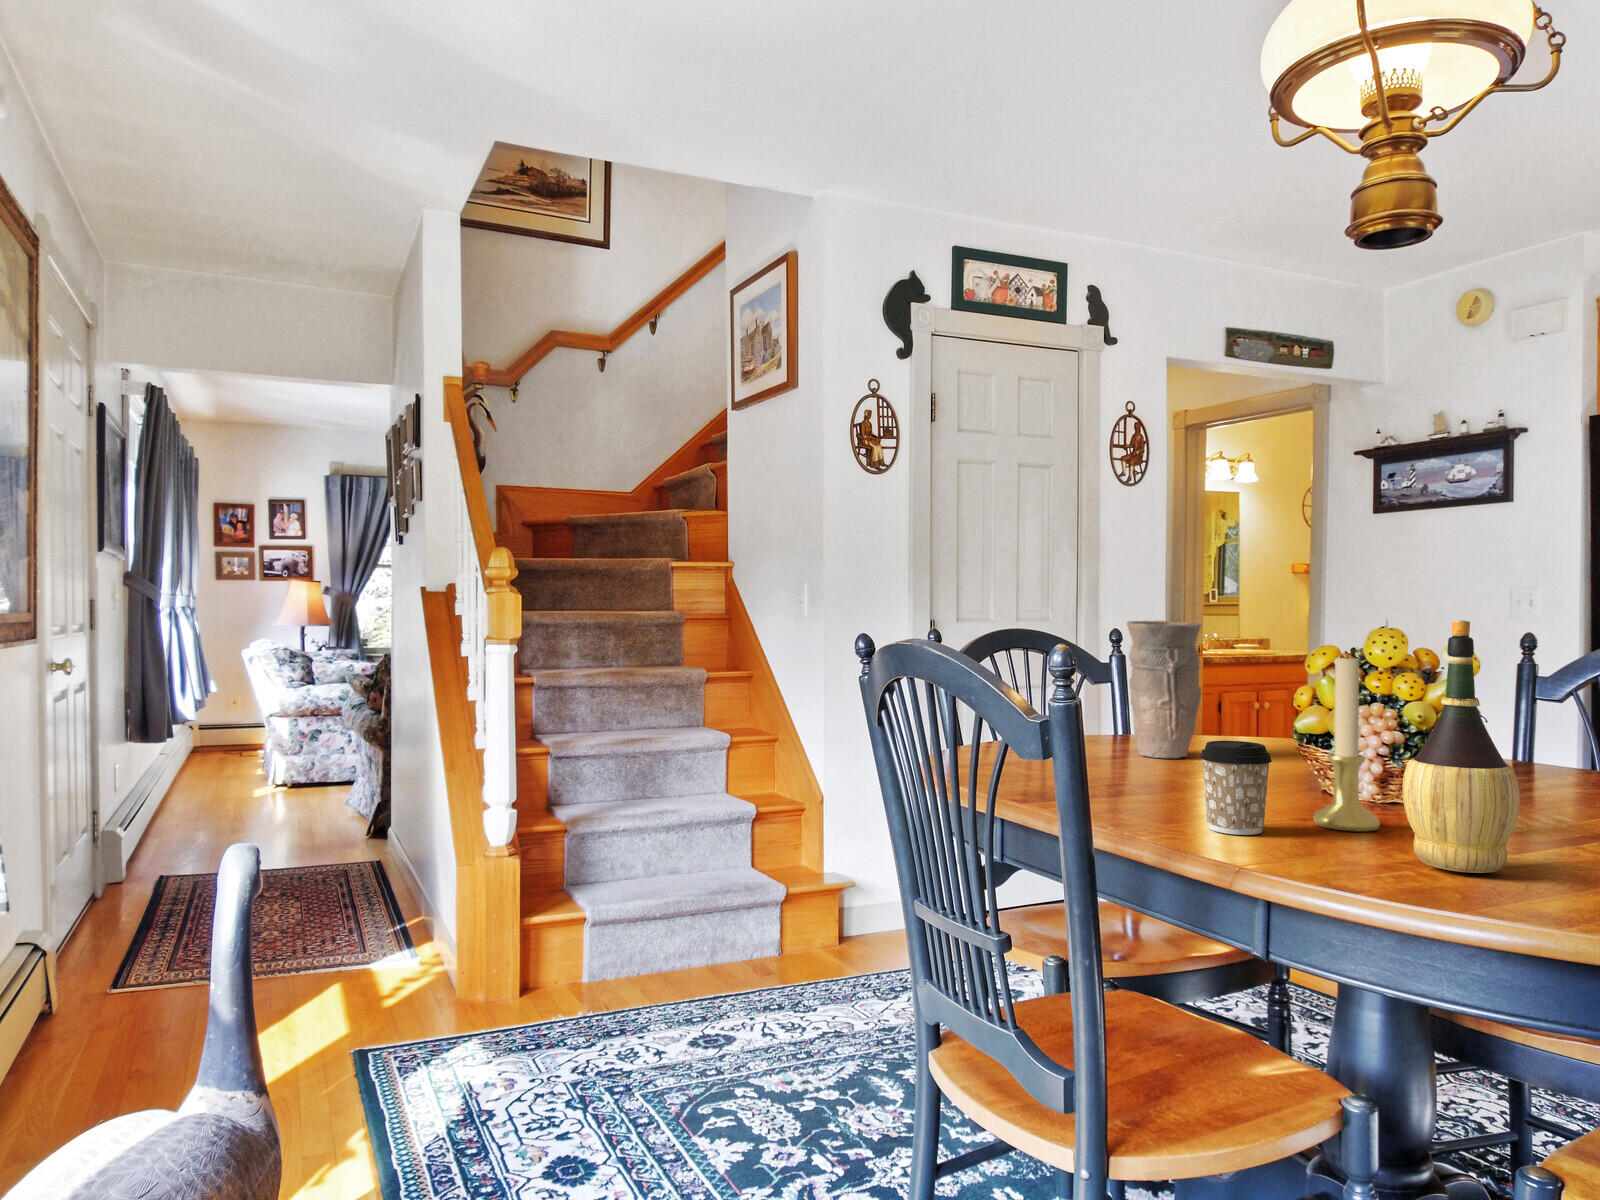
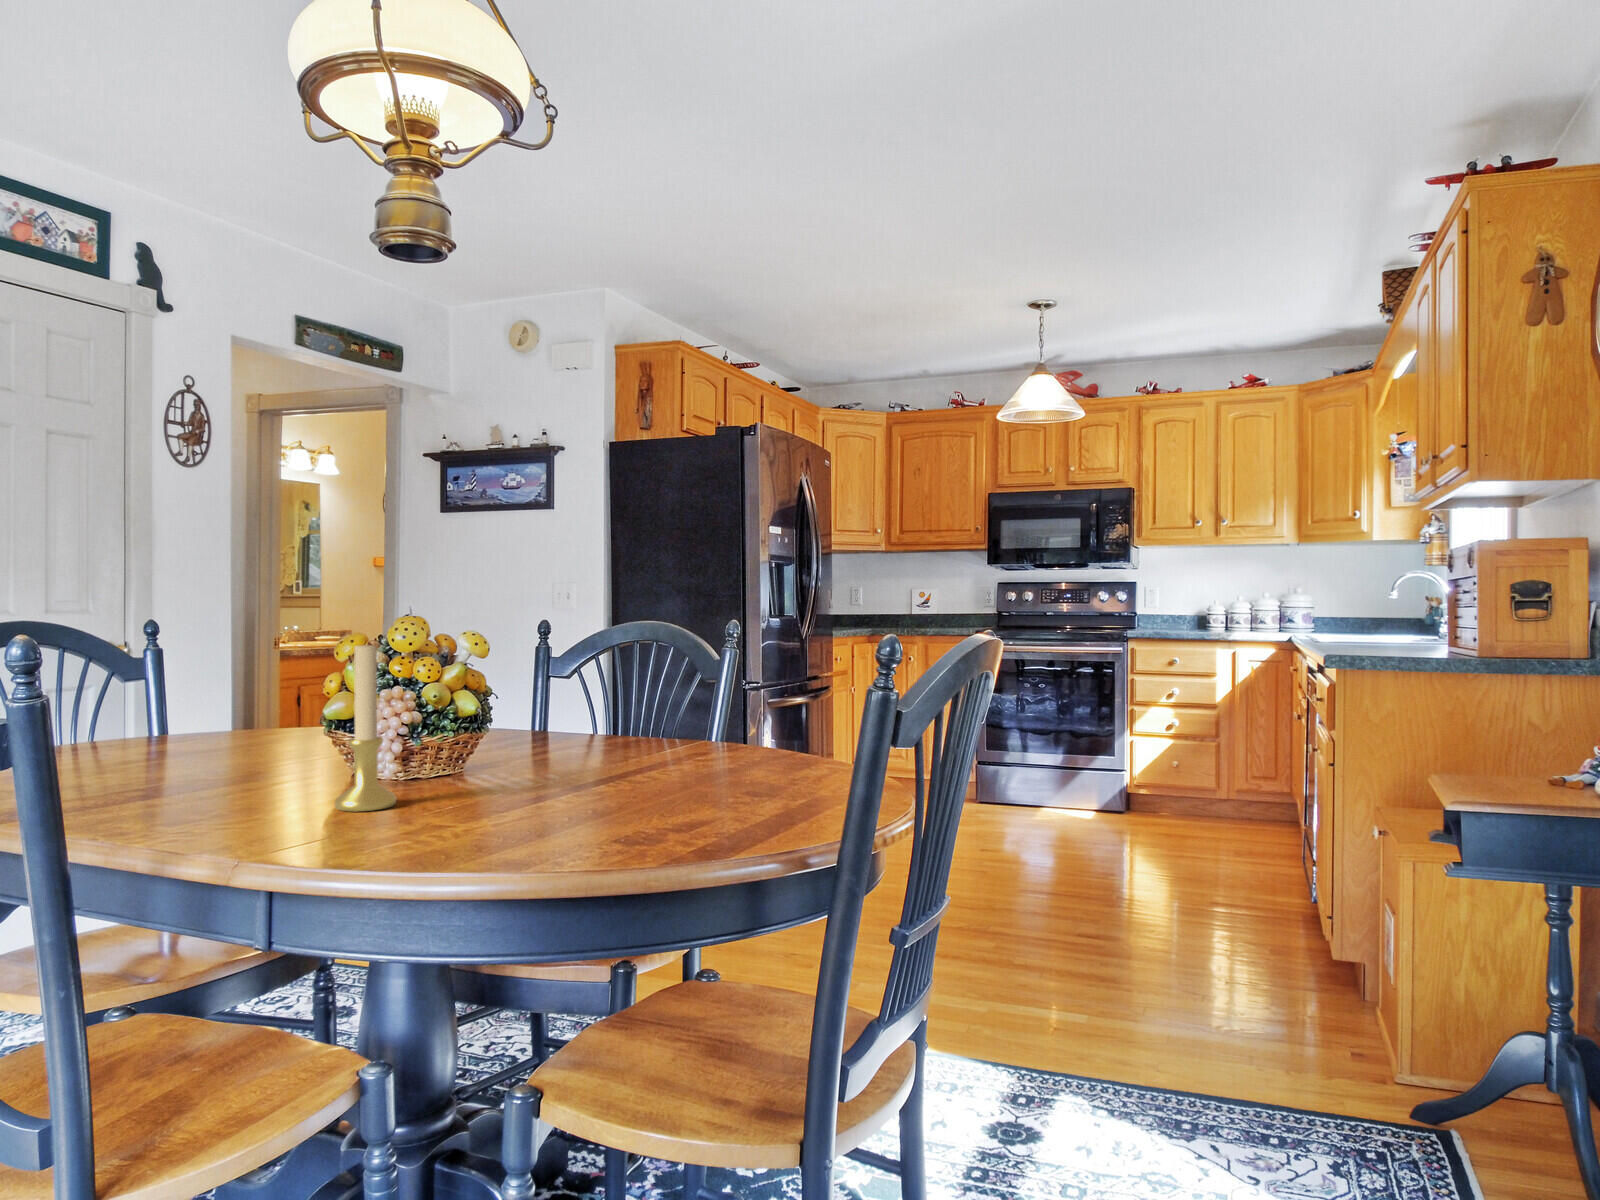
wine bottle: present [1402,620,1520,873] -> none [405,606,499,833]
vase: present [1127,621,1201,758] -> none [154,614,241,762]
coffee cup: present [1200,741,1272,835] -> none [211,735,288,832]

